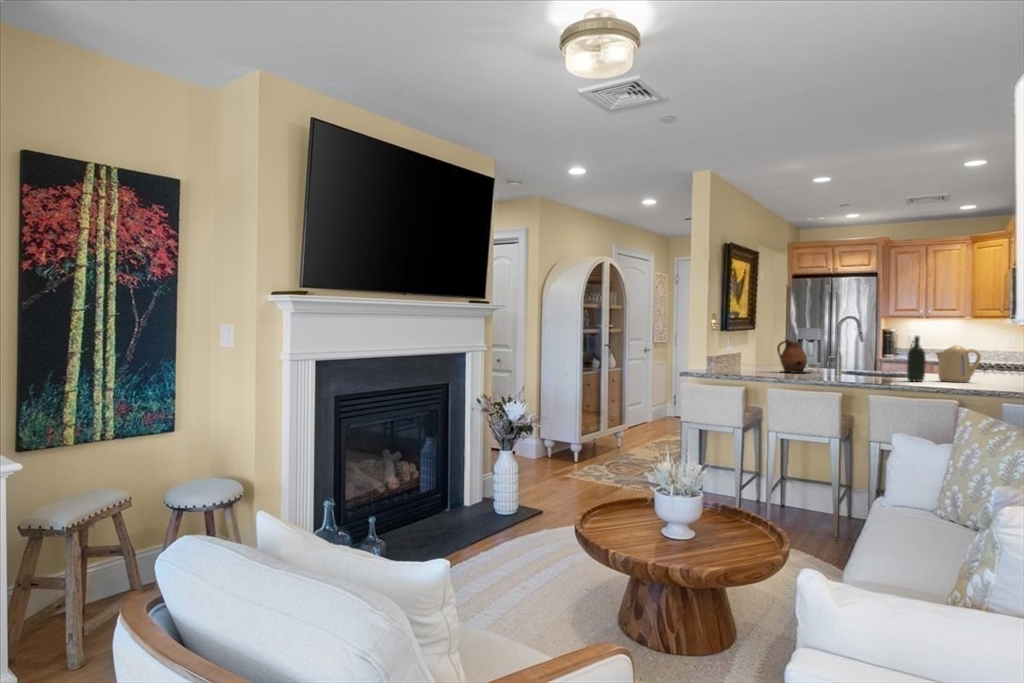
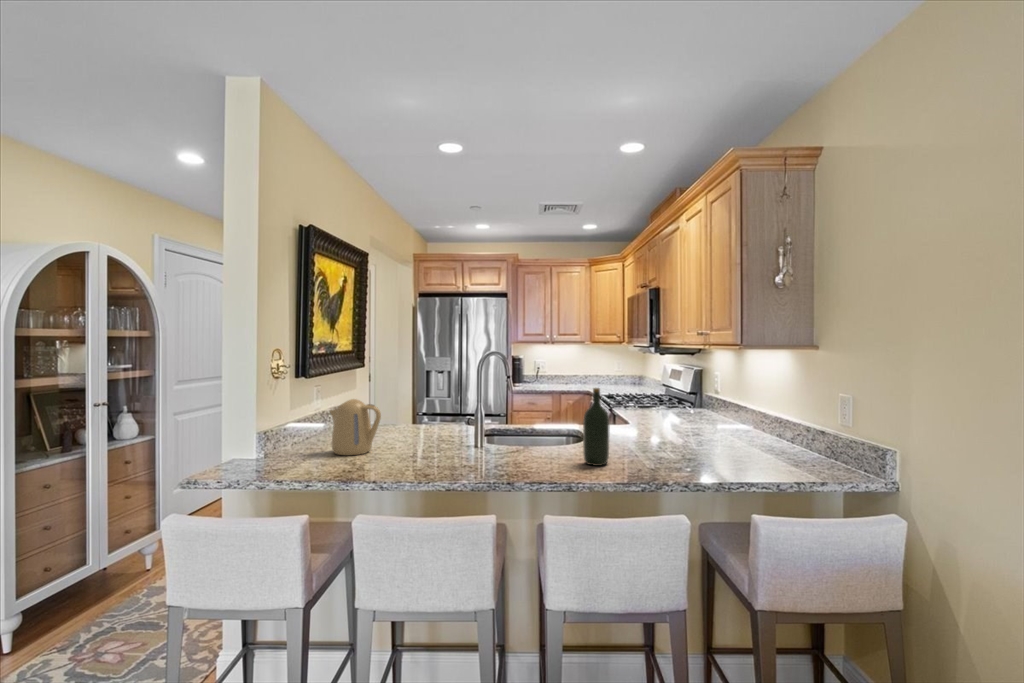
ceramic pitcher: present [777,338,810,373] -> none [389,385,442,445]
kettle: present [936,345,981,382] -> present [330,399,381,455]

